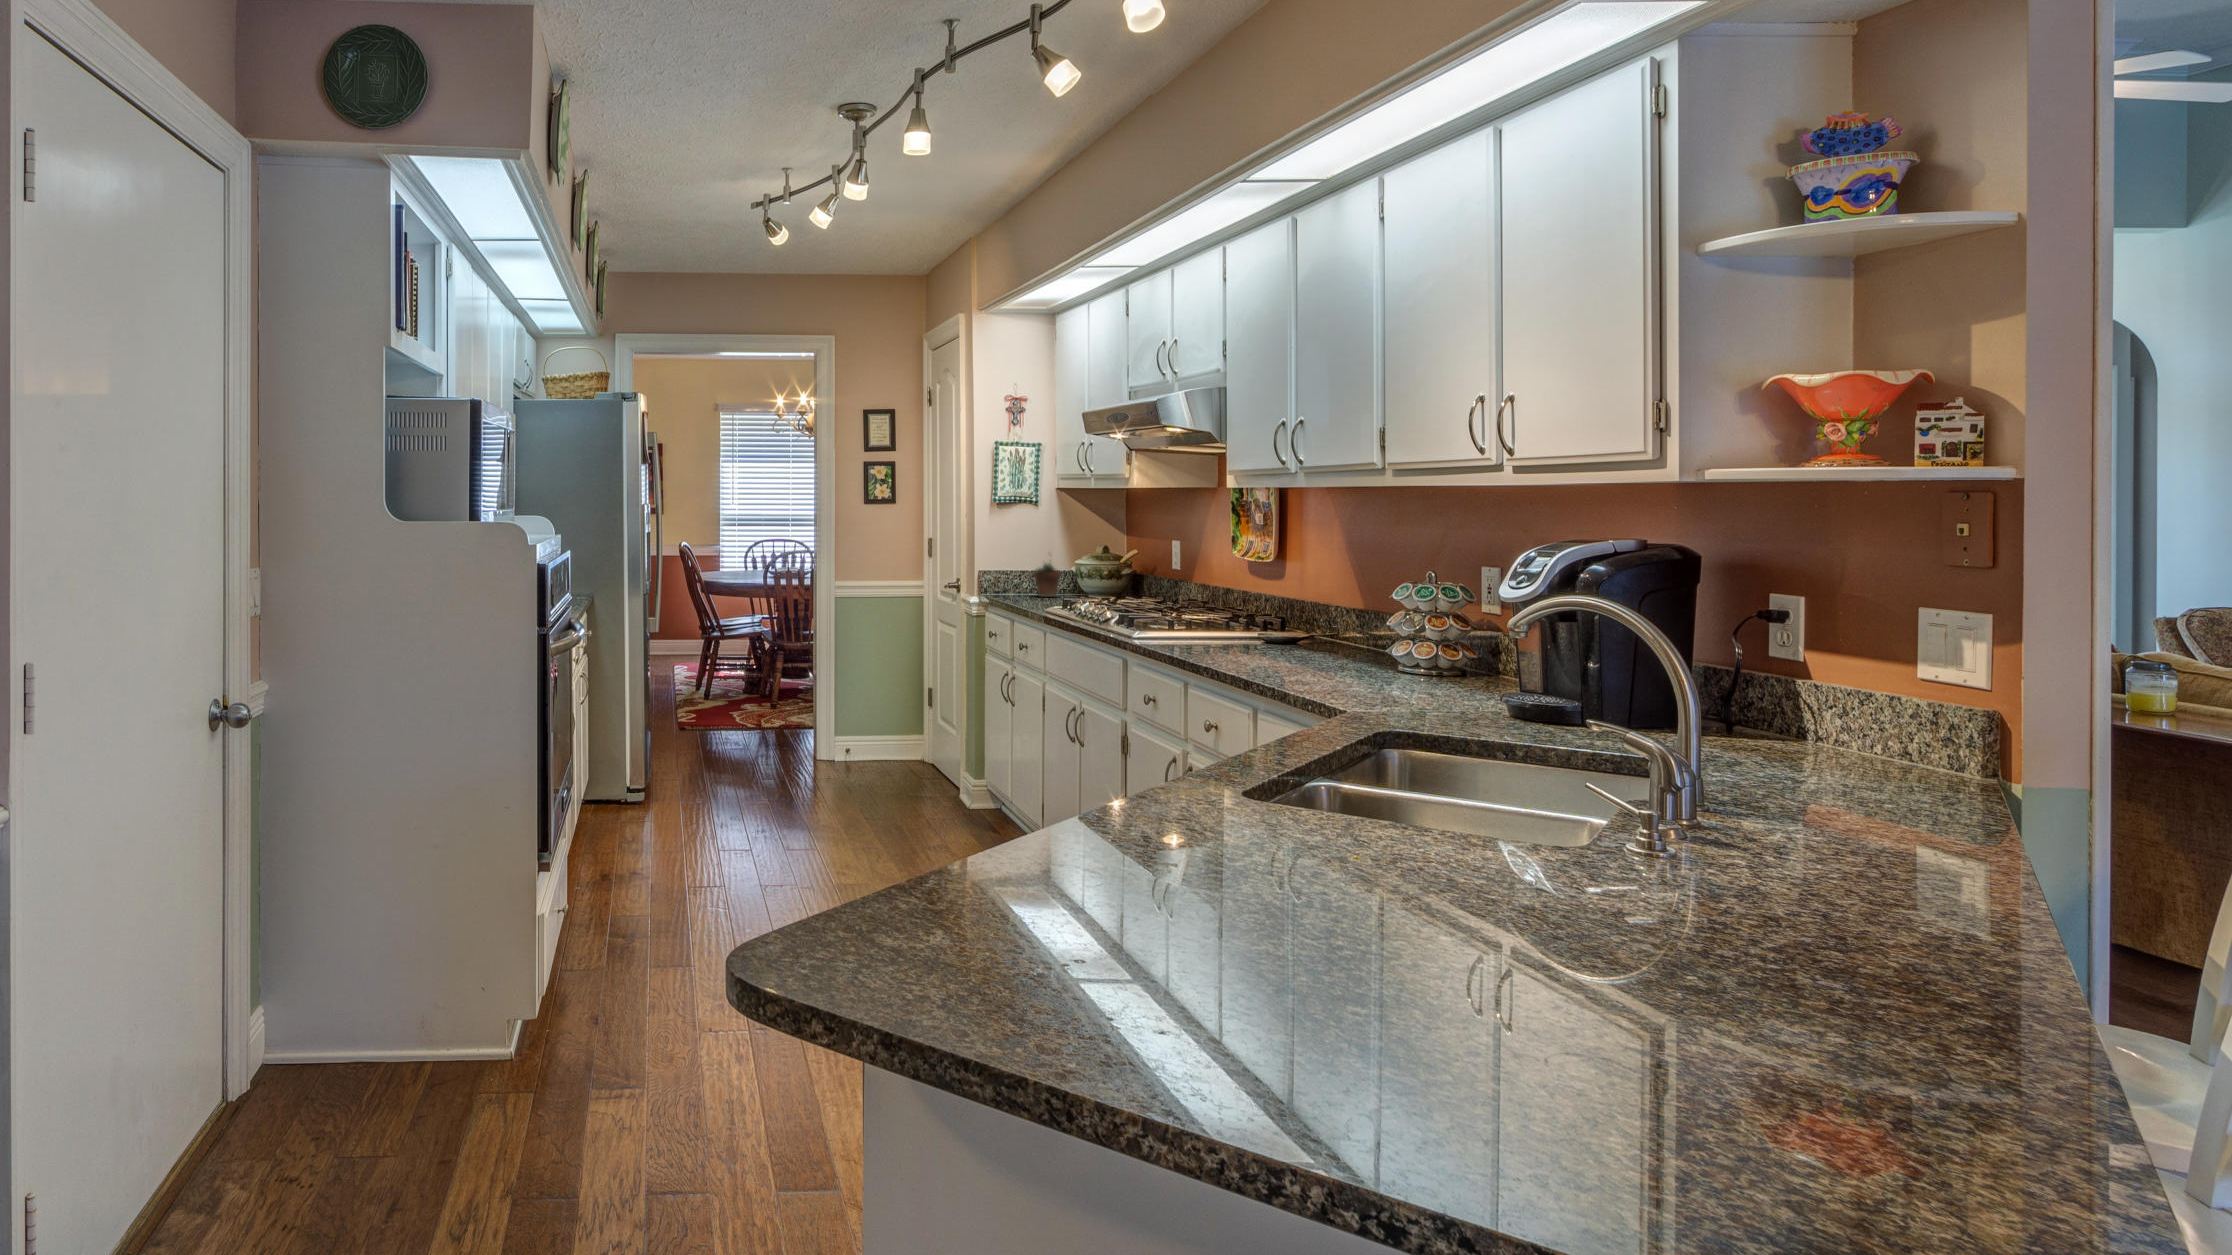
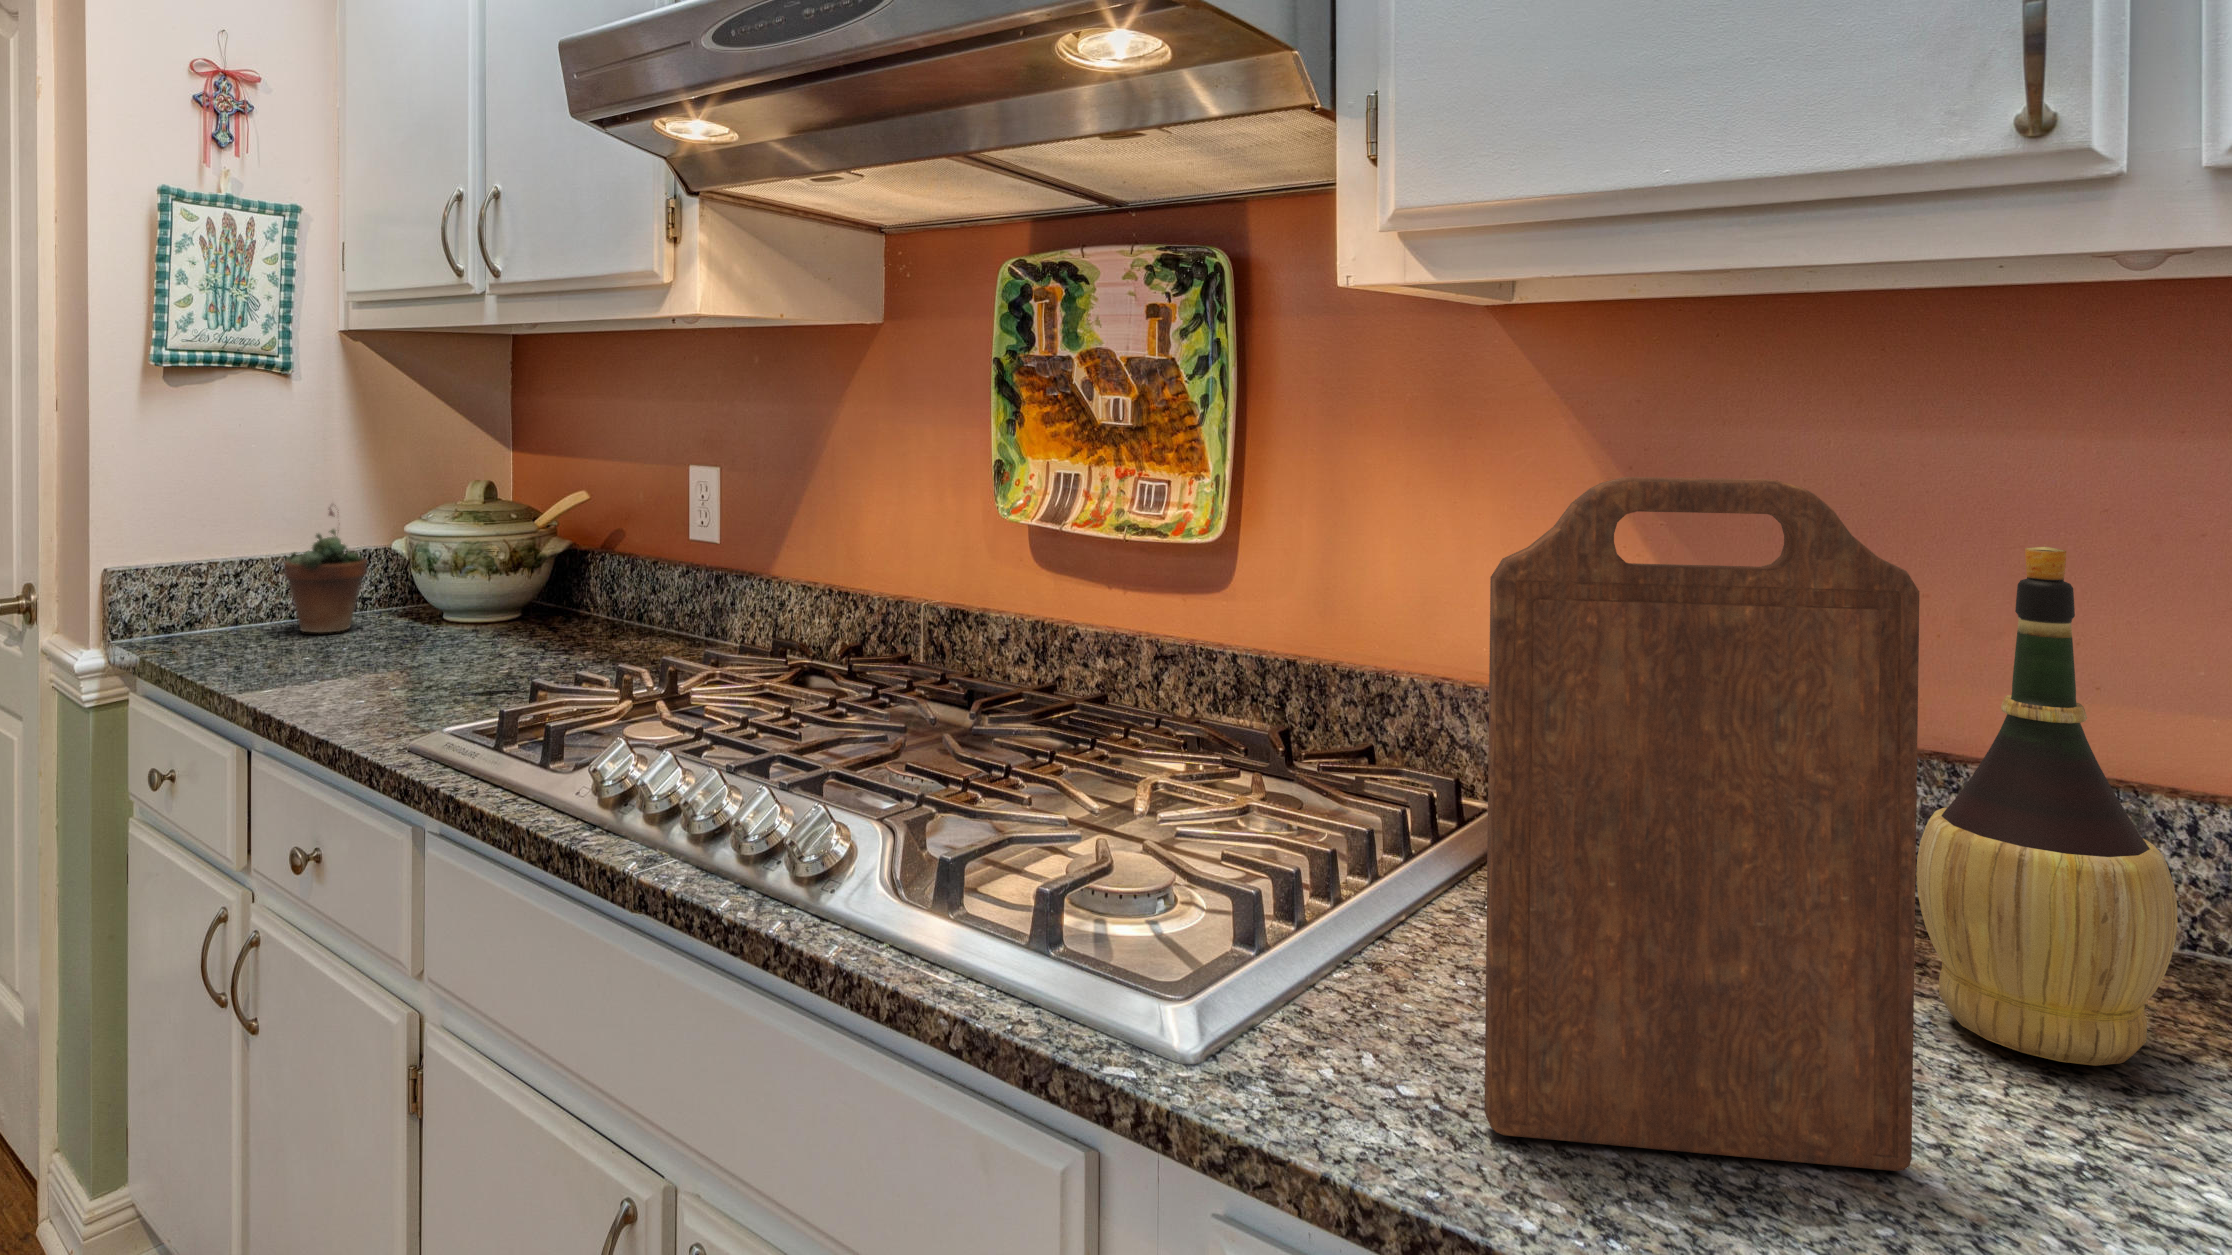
cutting board: none [1179,530,1246,657] -> present [1485,477,1919,1171]
wine bottle: none [1303,548,1352,657] -> present [1916,547,2178,1066]

